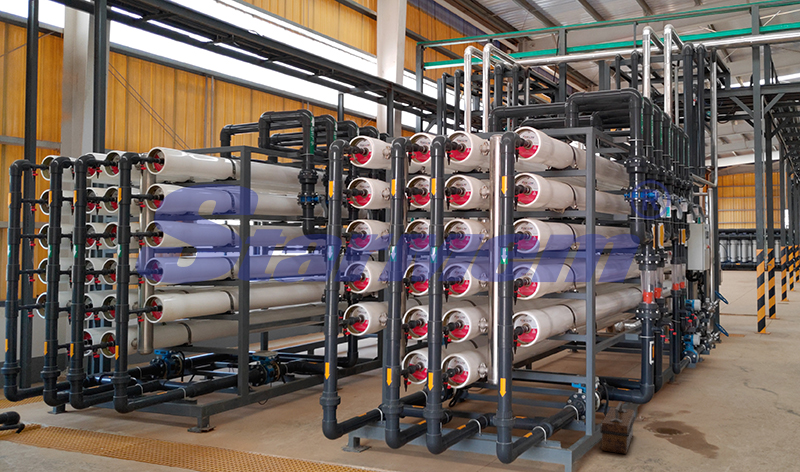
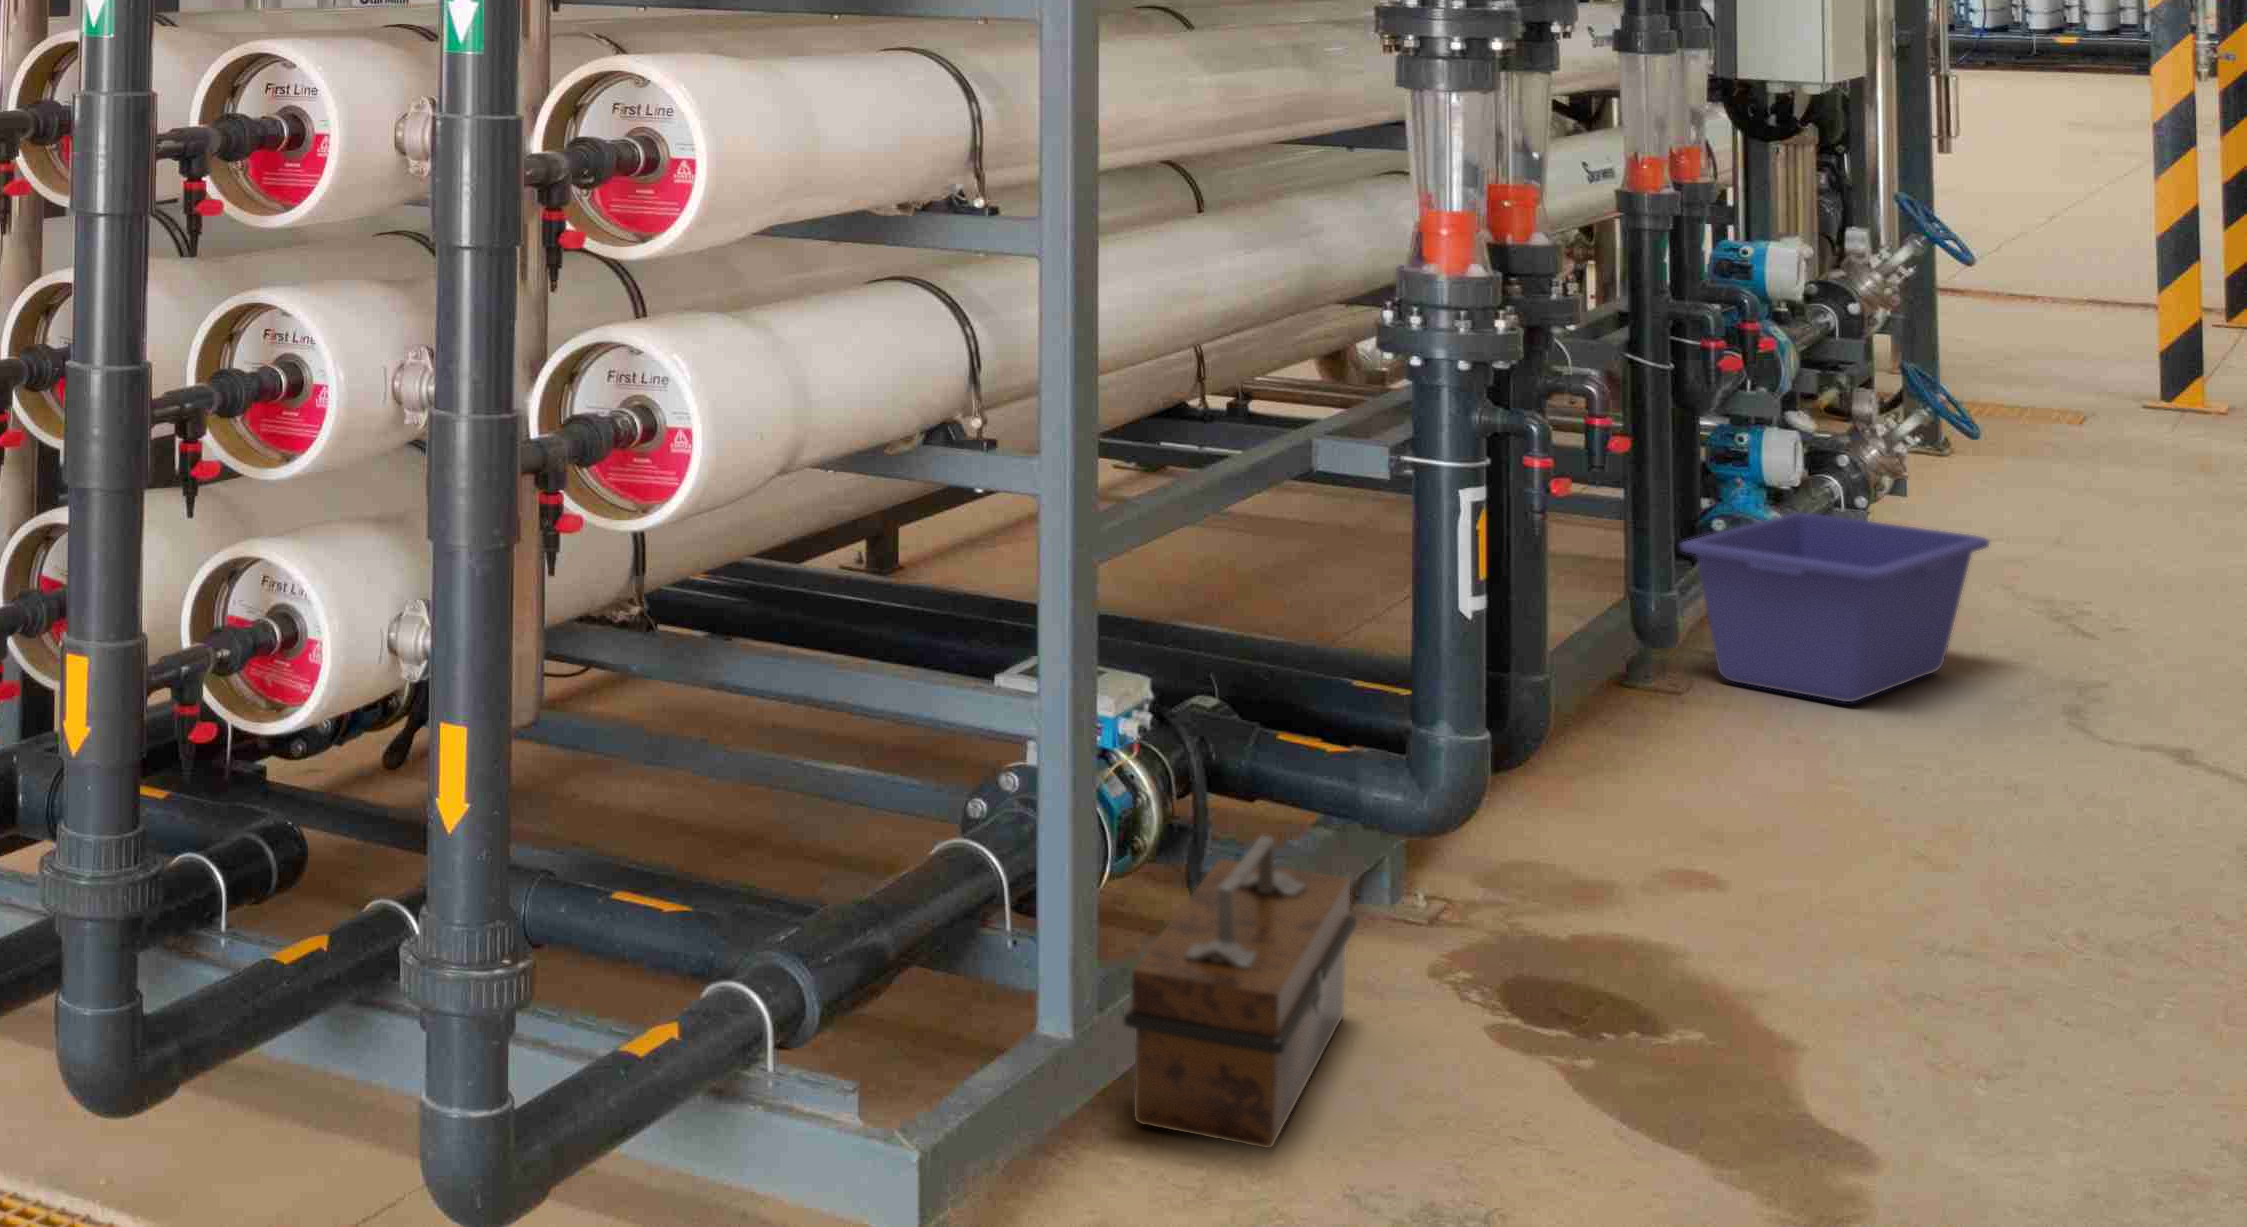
storage bin: none [680,352,735,387] -> present [1680,513,1989,702]

